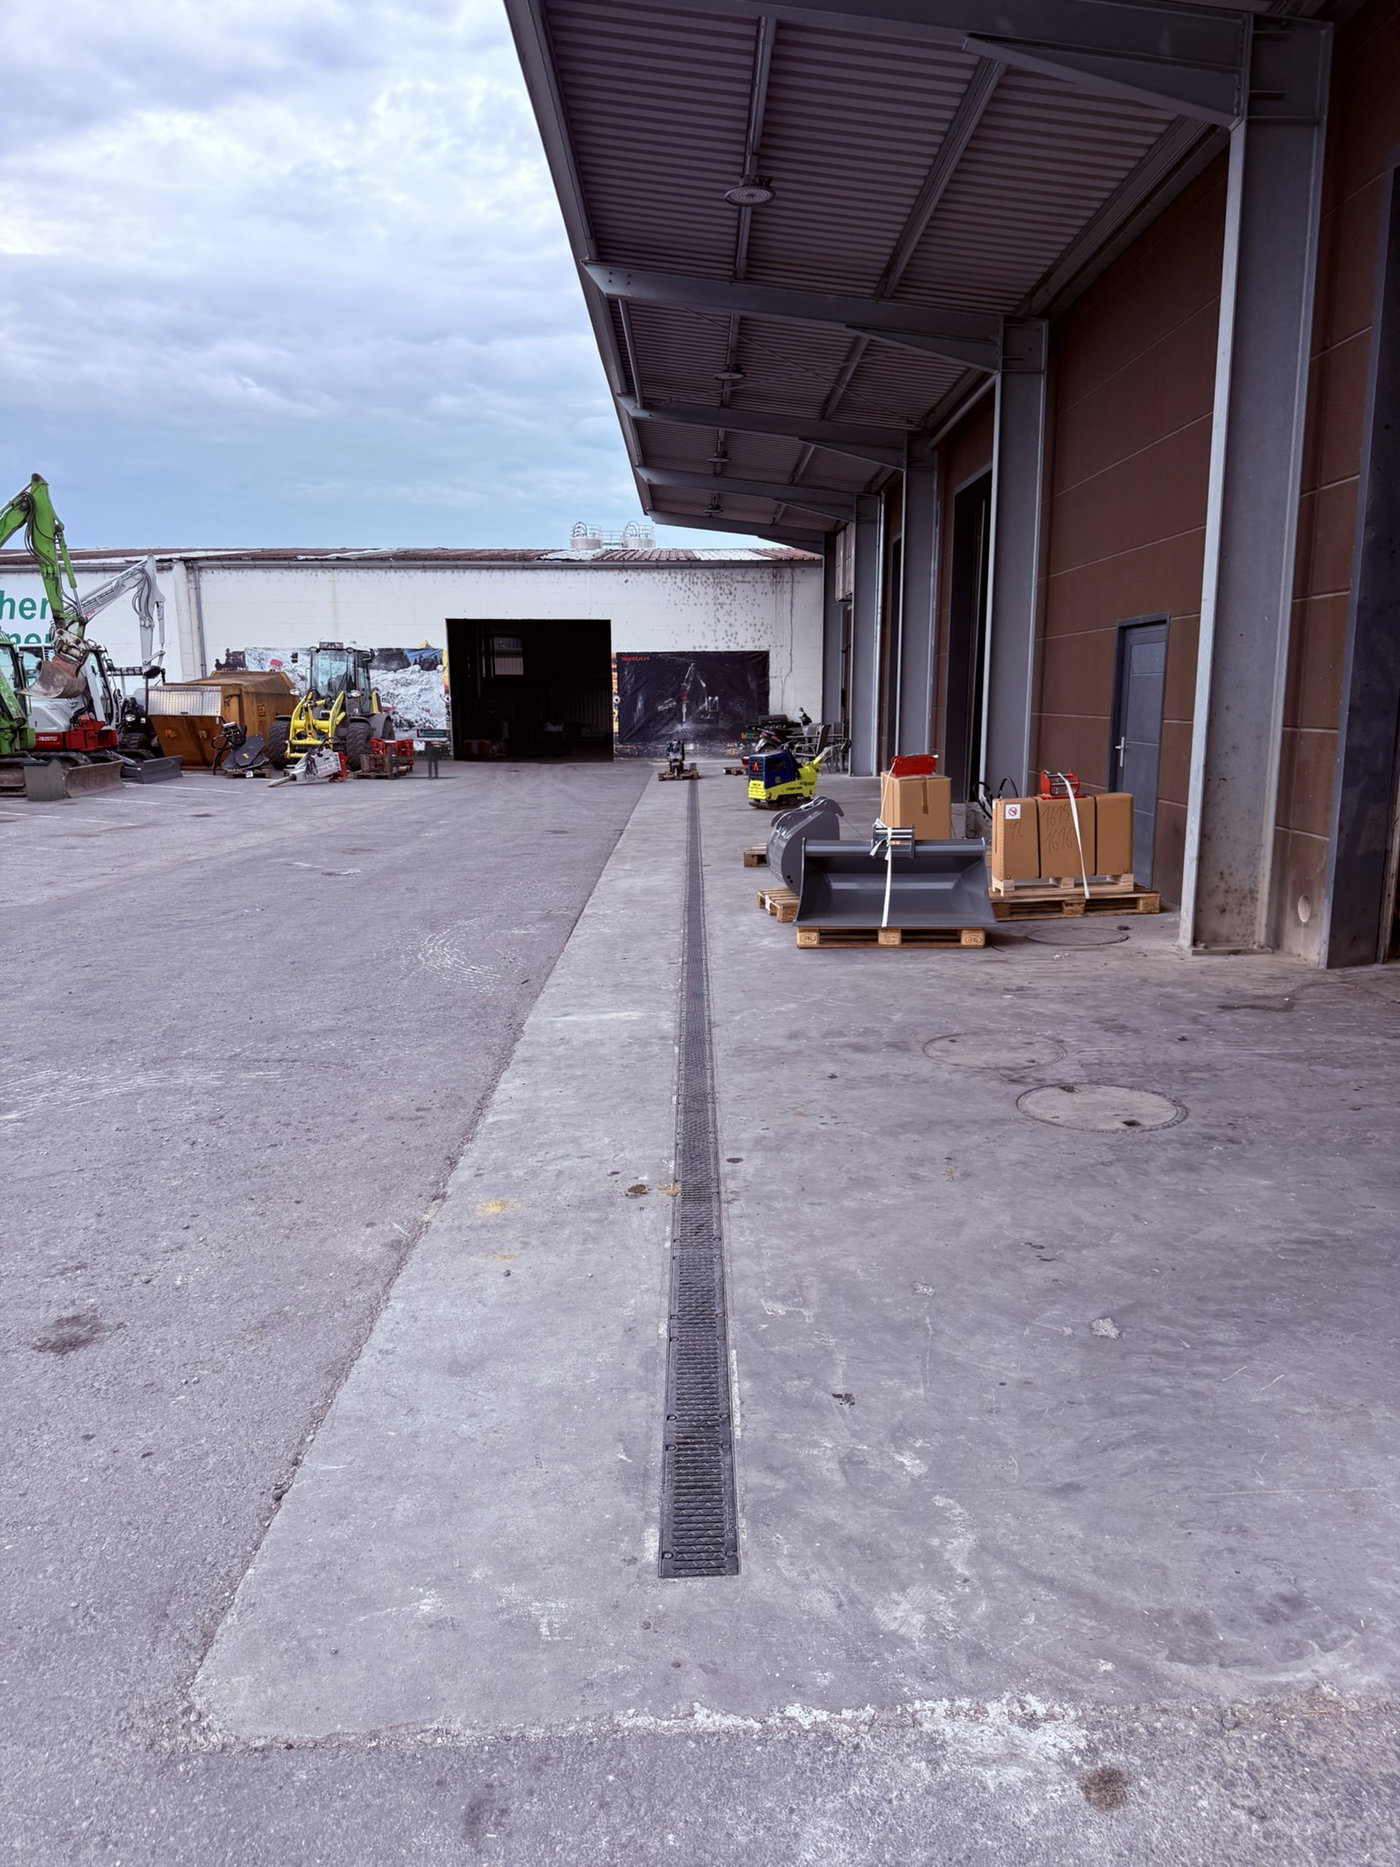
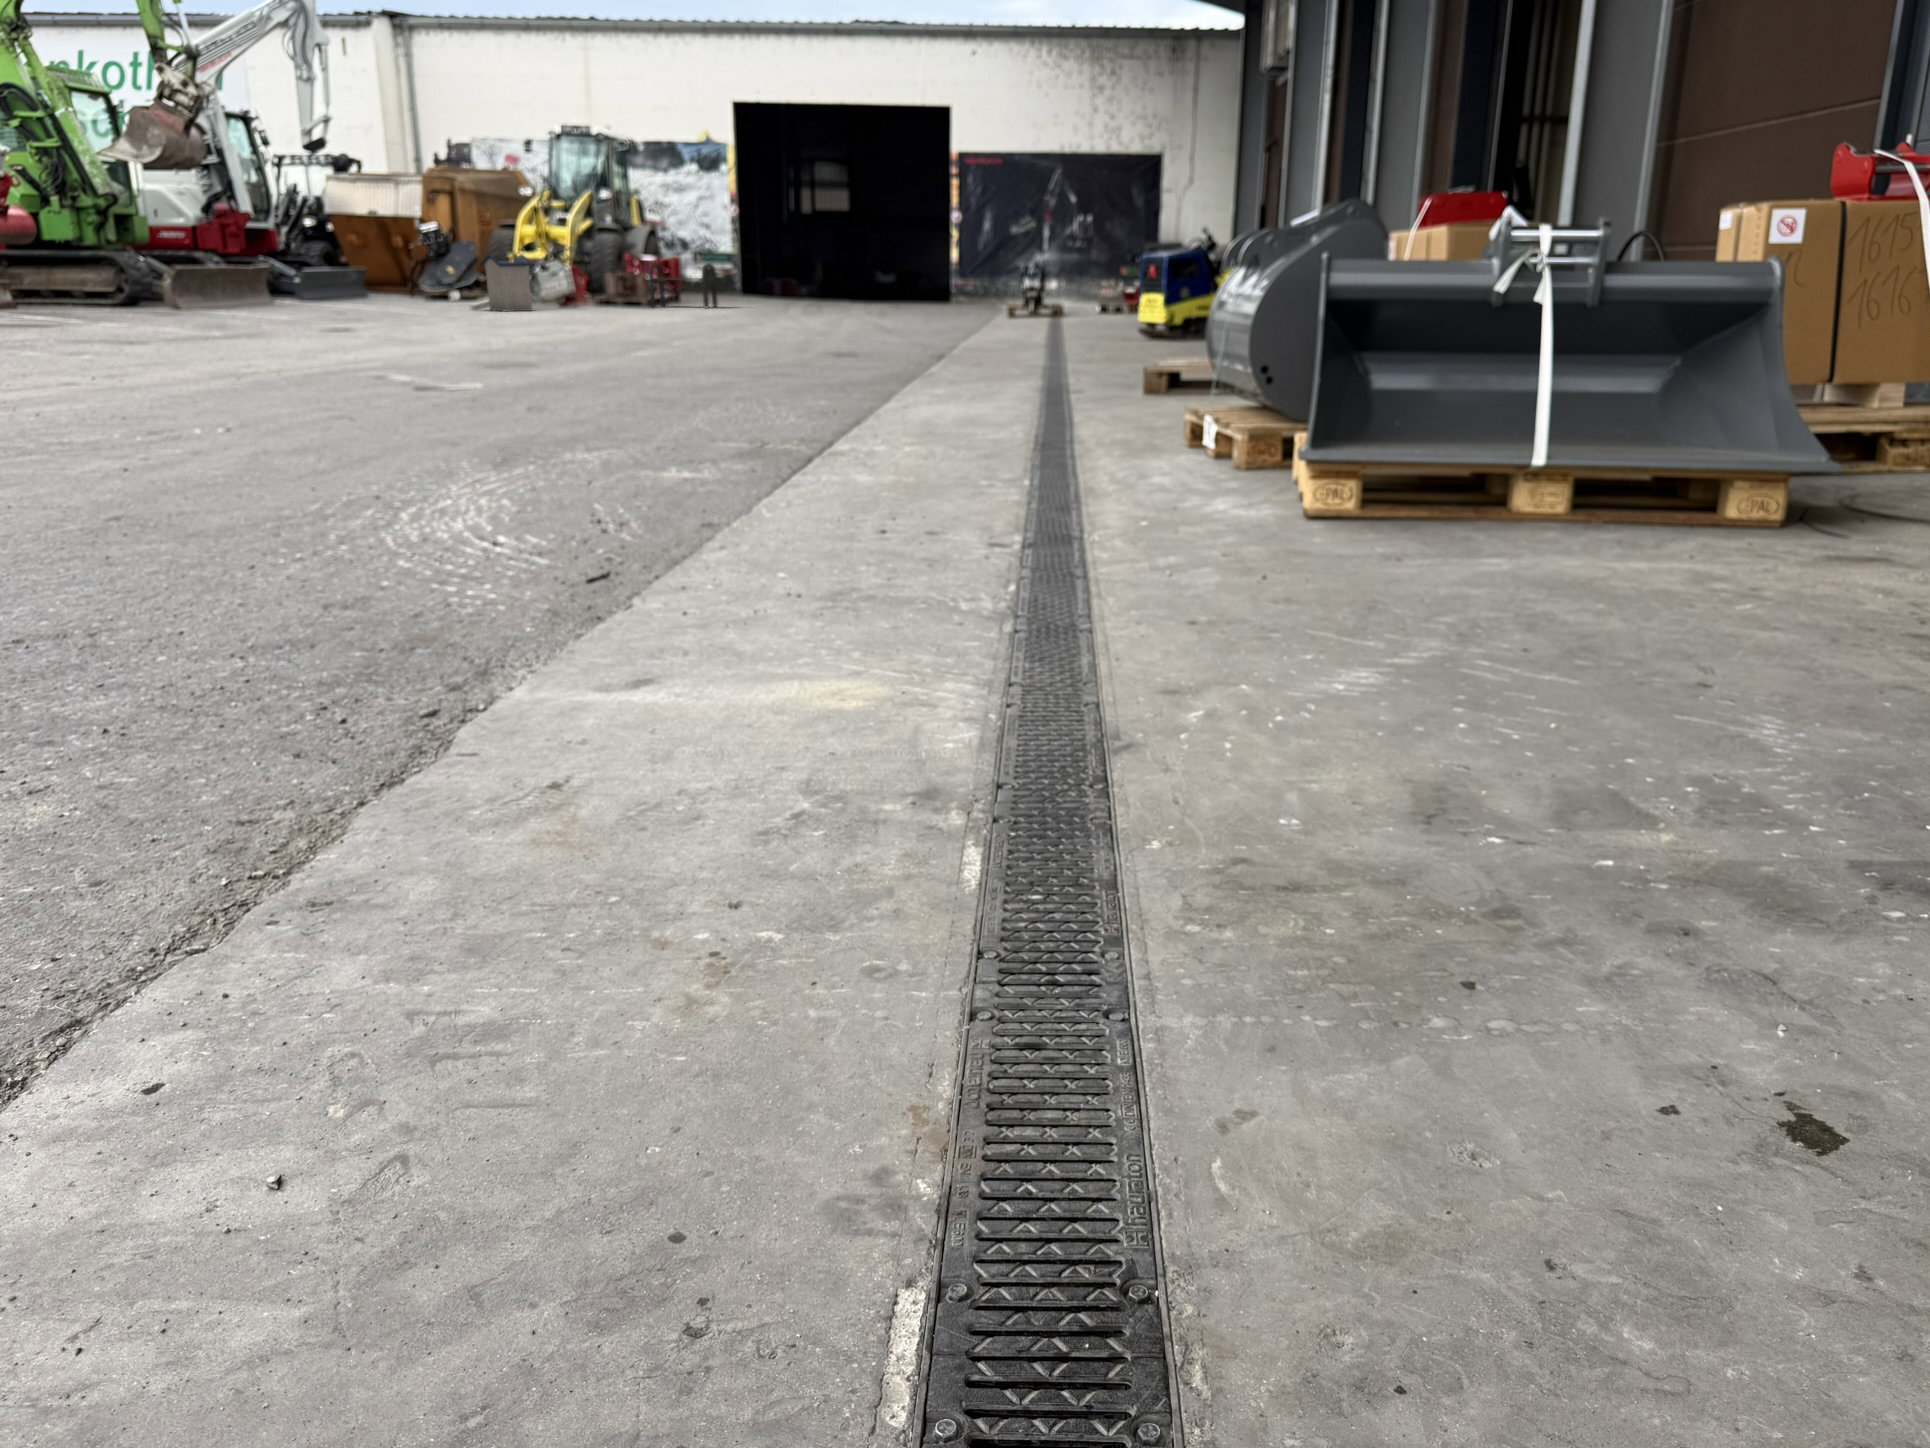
trash can: present [19,756,65,801] -> present [480,255,533,311]

